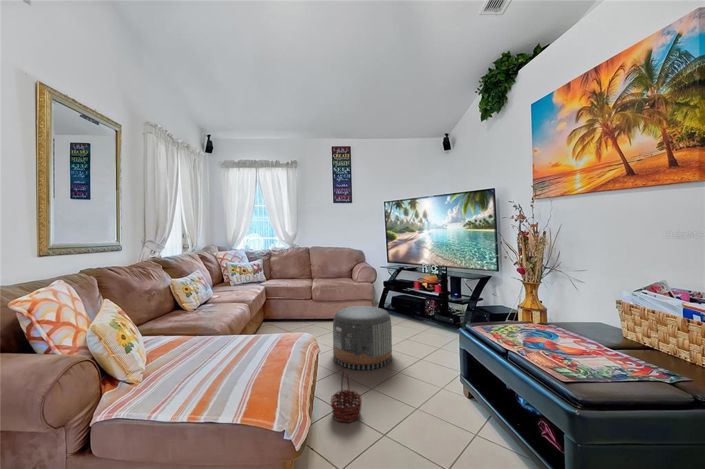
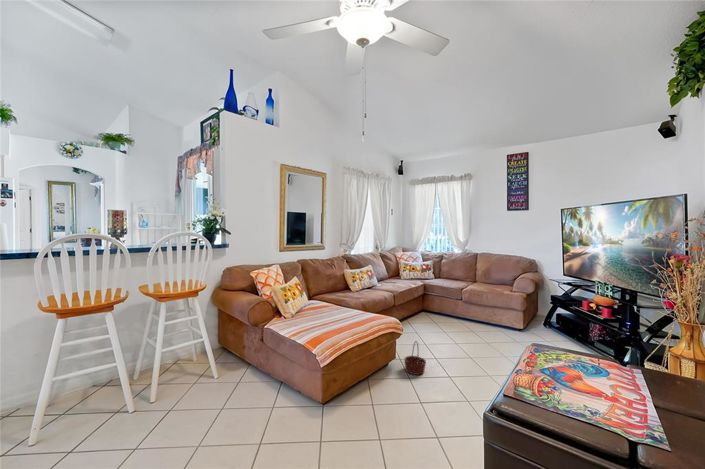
pouf: present [333,306,392,370] -> none [444,309,499,364]

